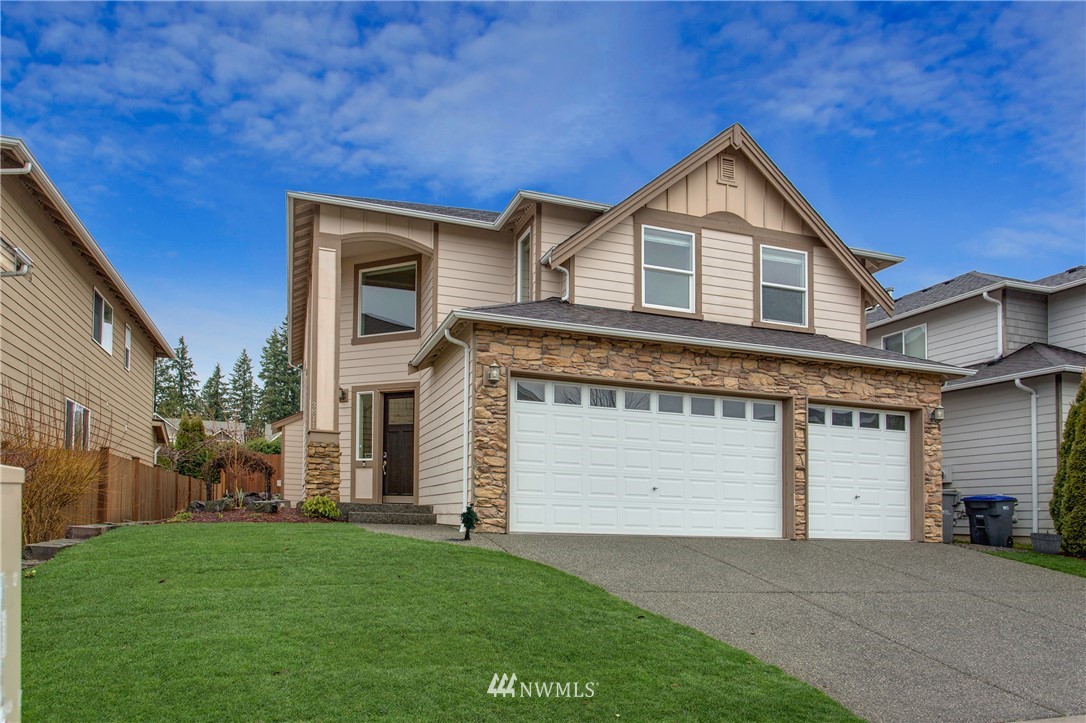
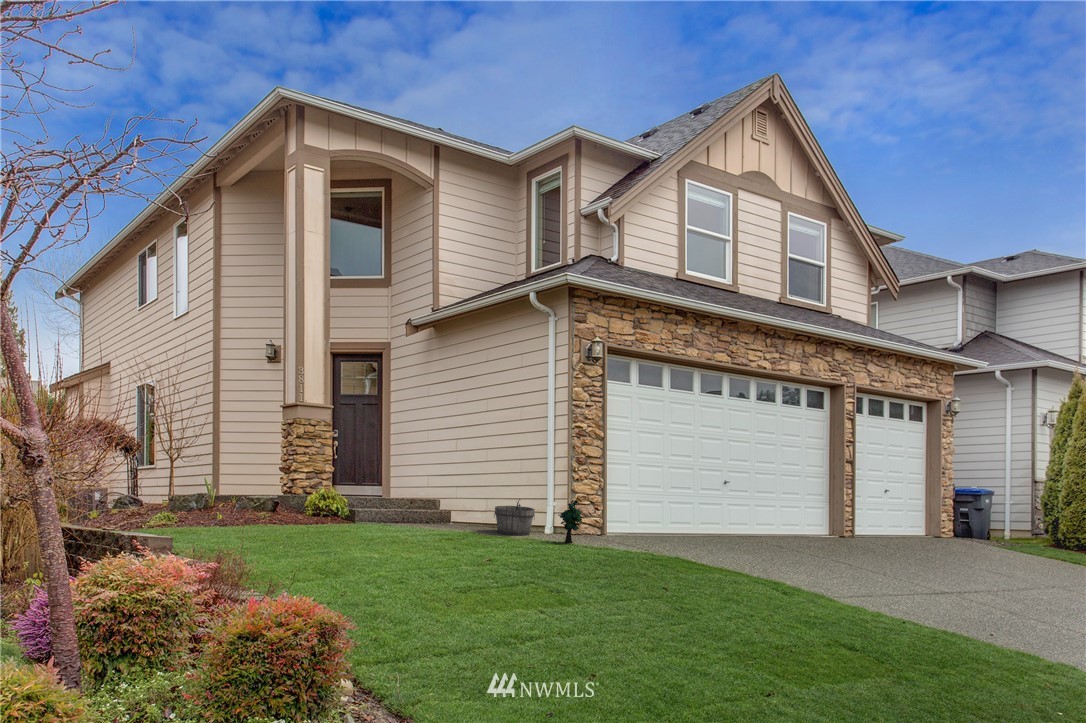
wooden bucket: present [1030,530,1062,554] -> present [494,499,535,535]

